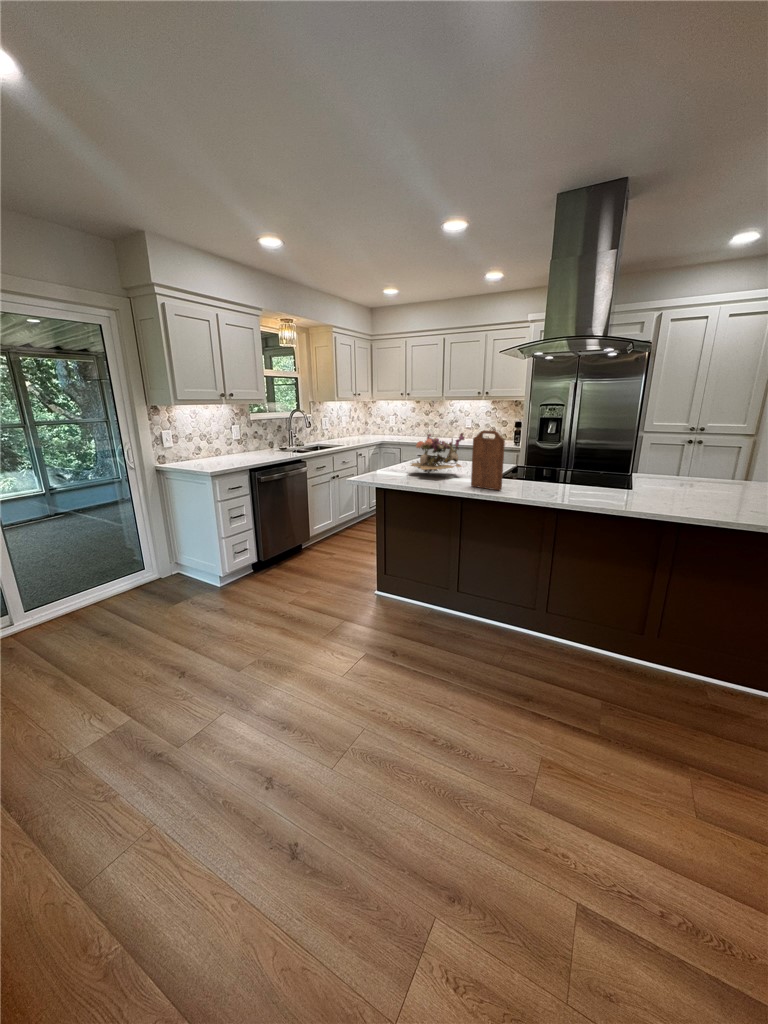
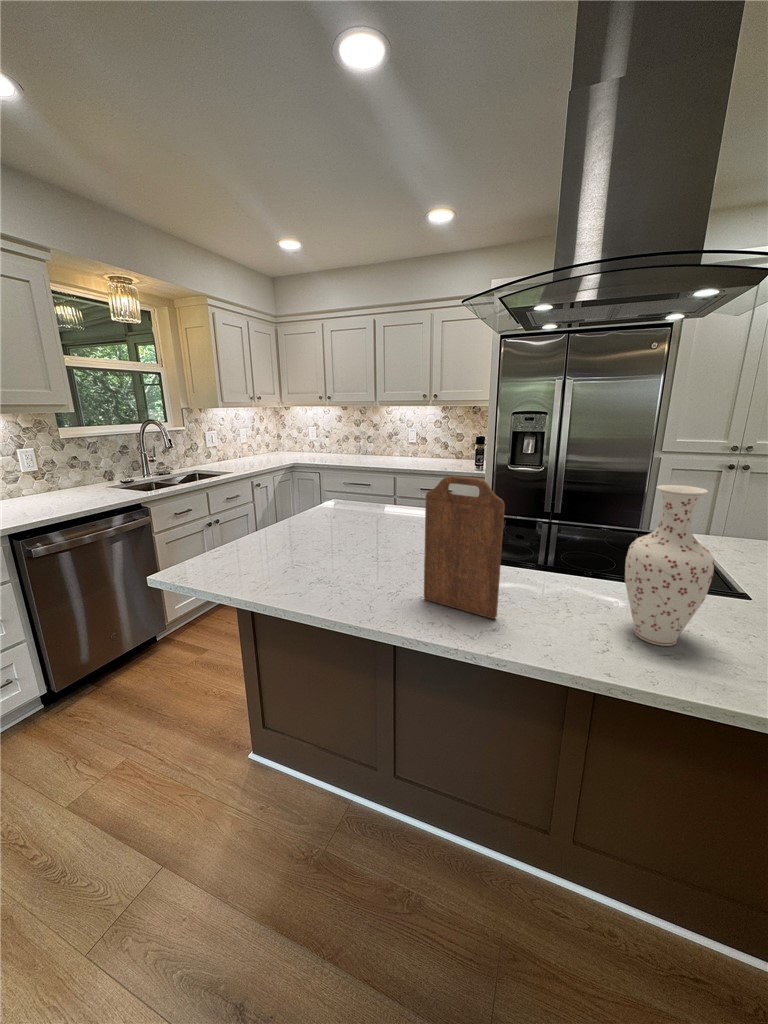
flower arrangement: present [411,433,464,473] -> none [298,468,406,553]
vase: none [554,433,584,497] -> present [625,485,714,646]

